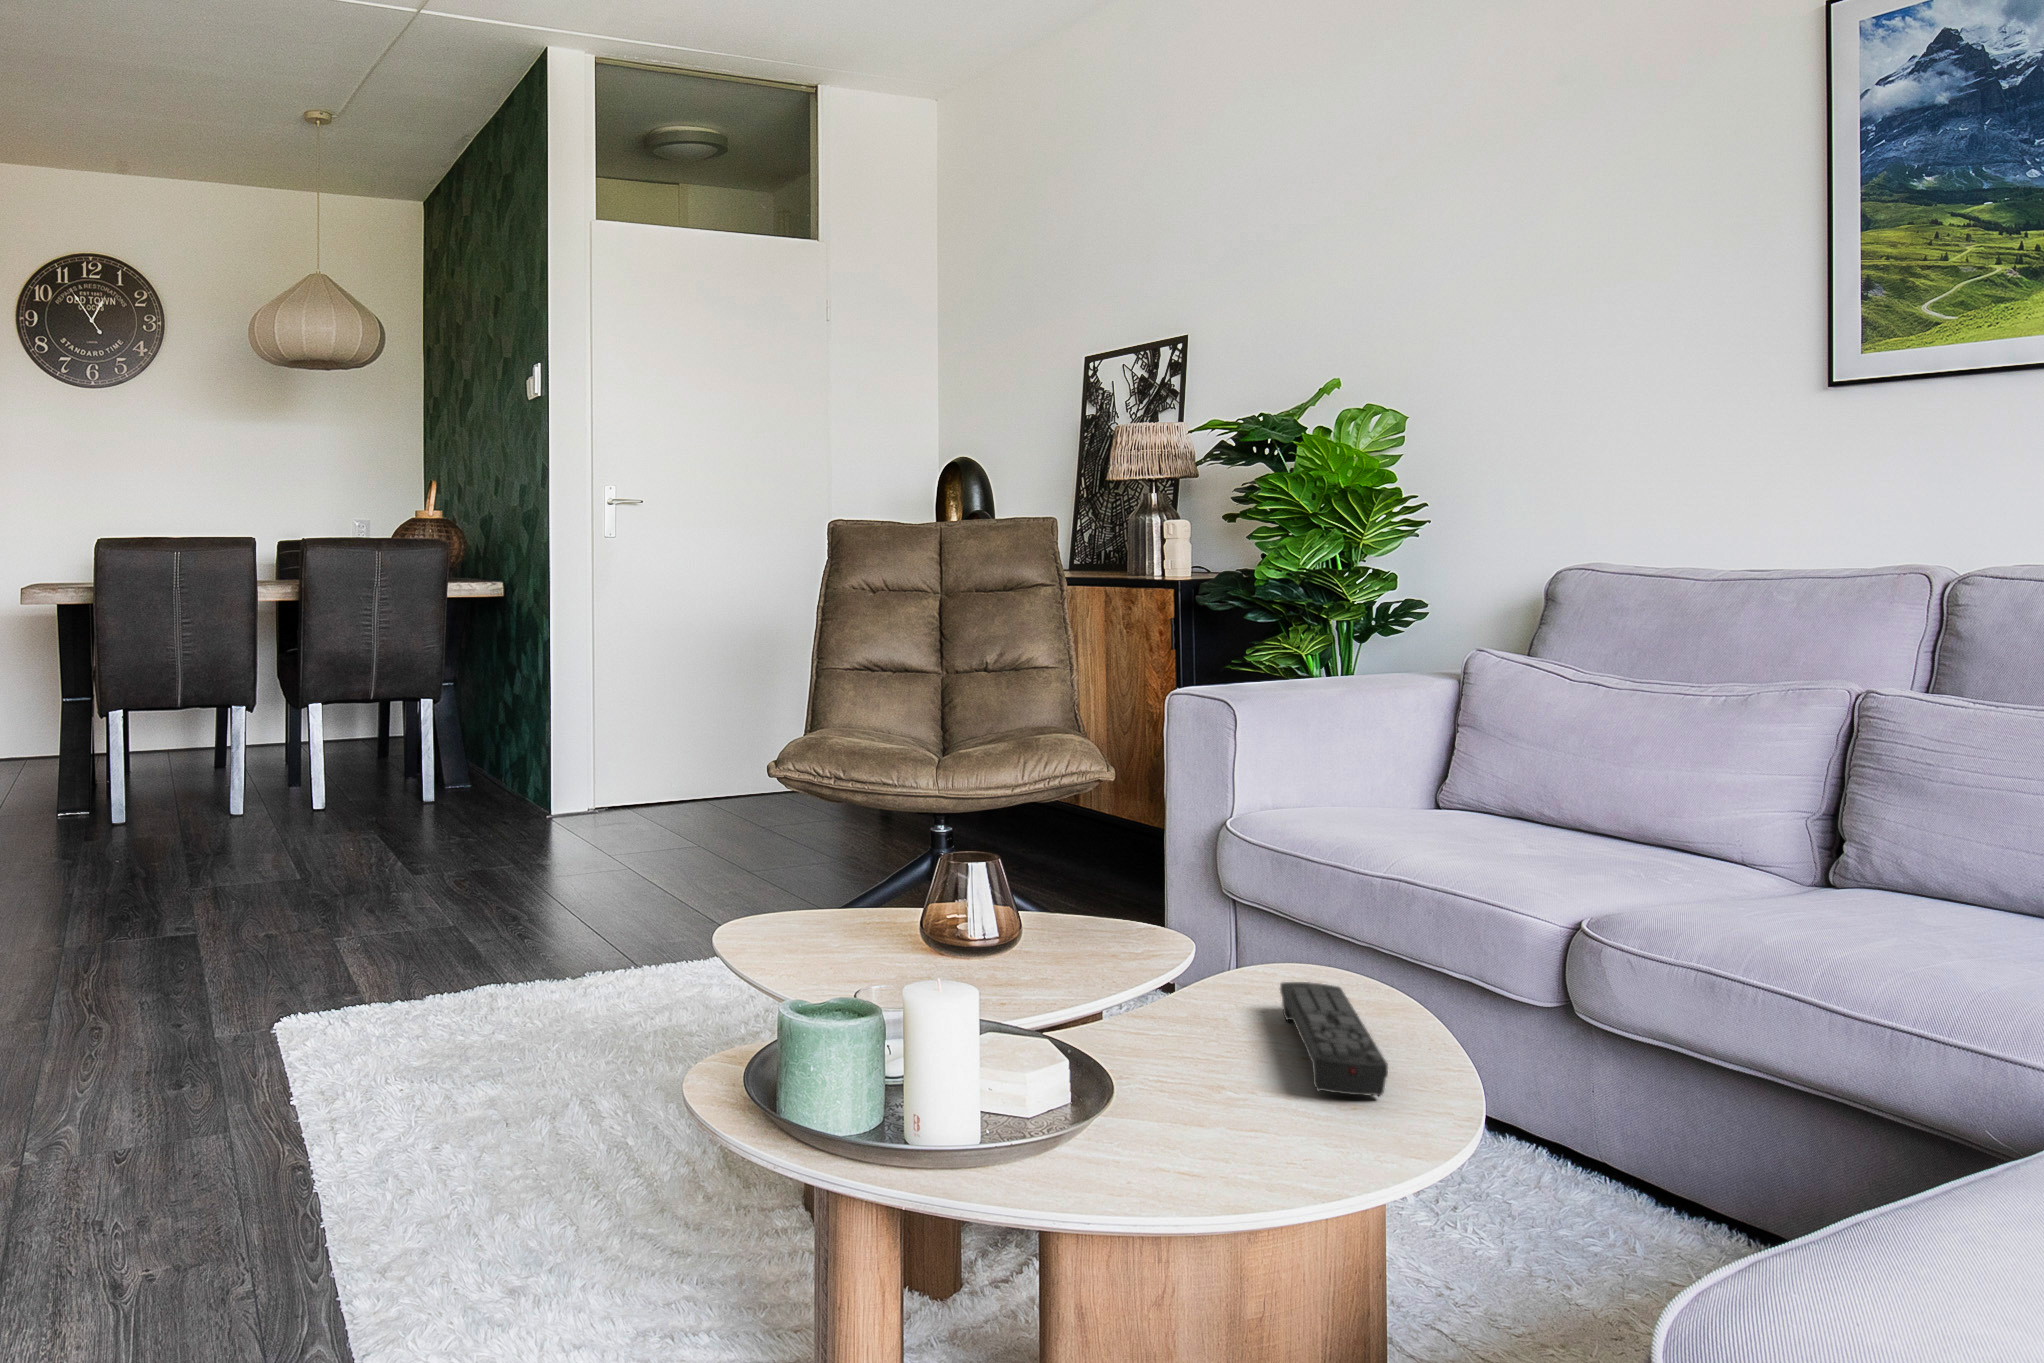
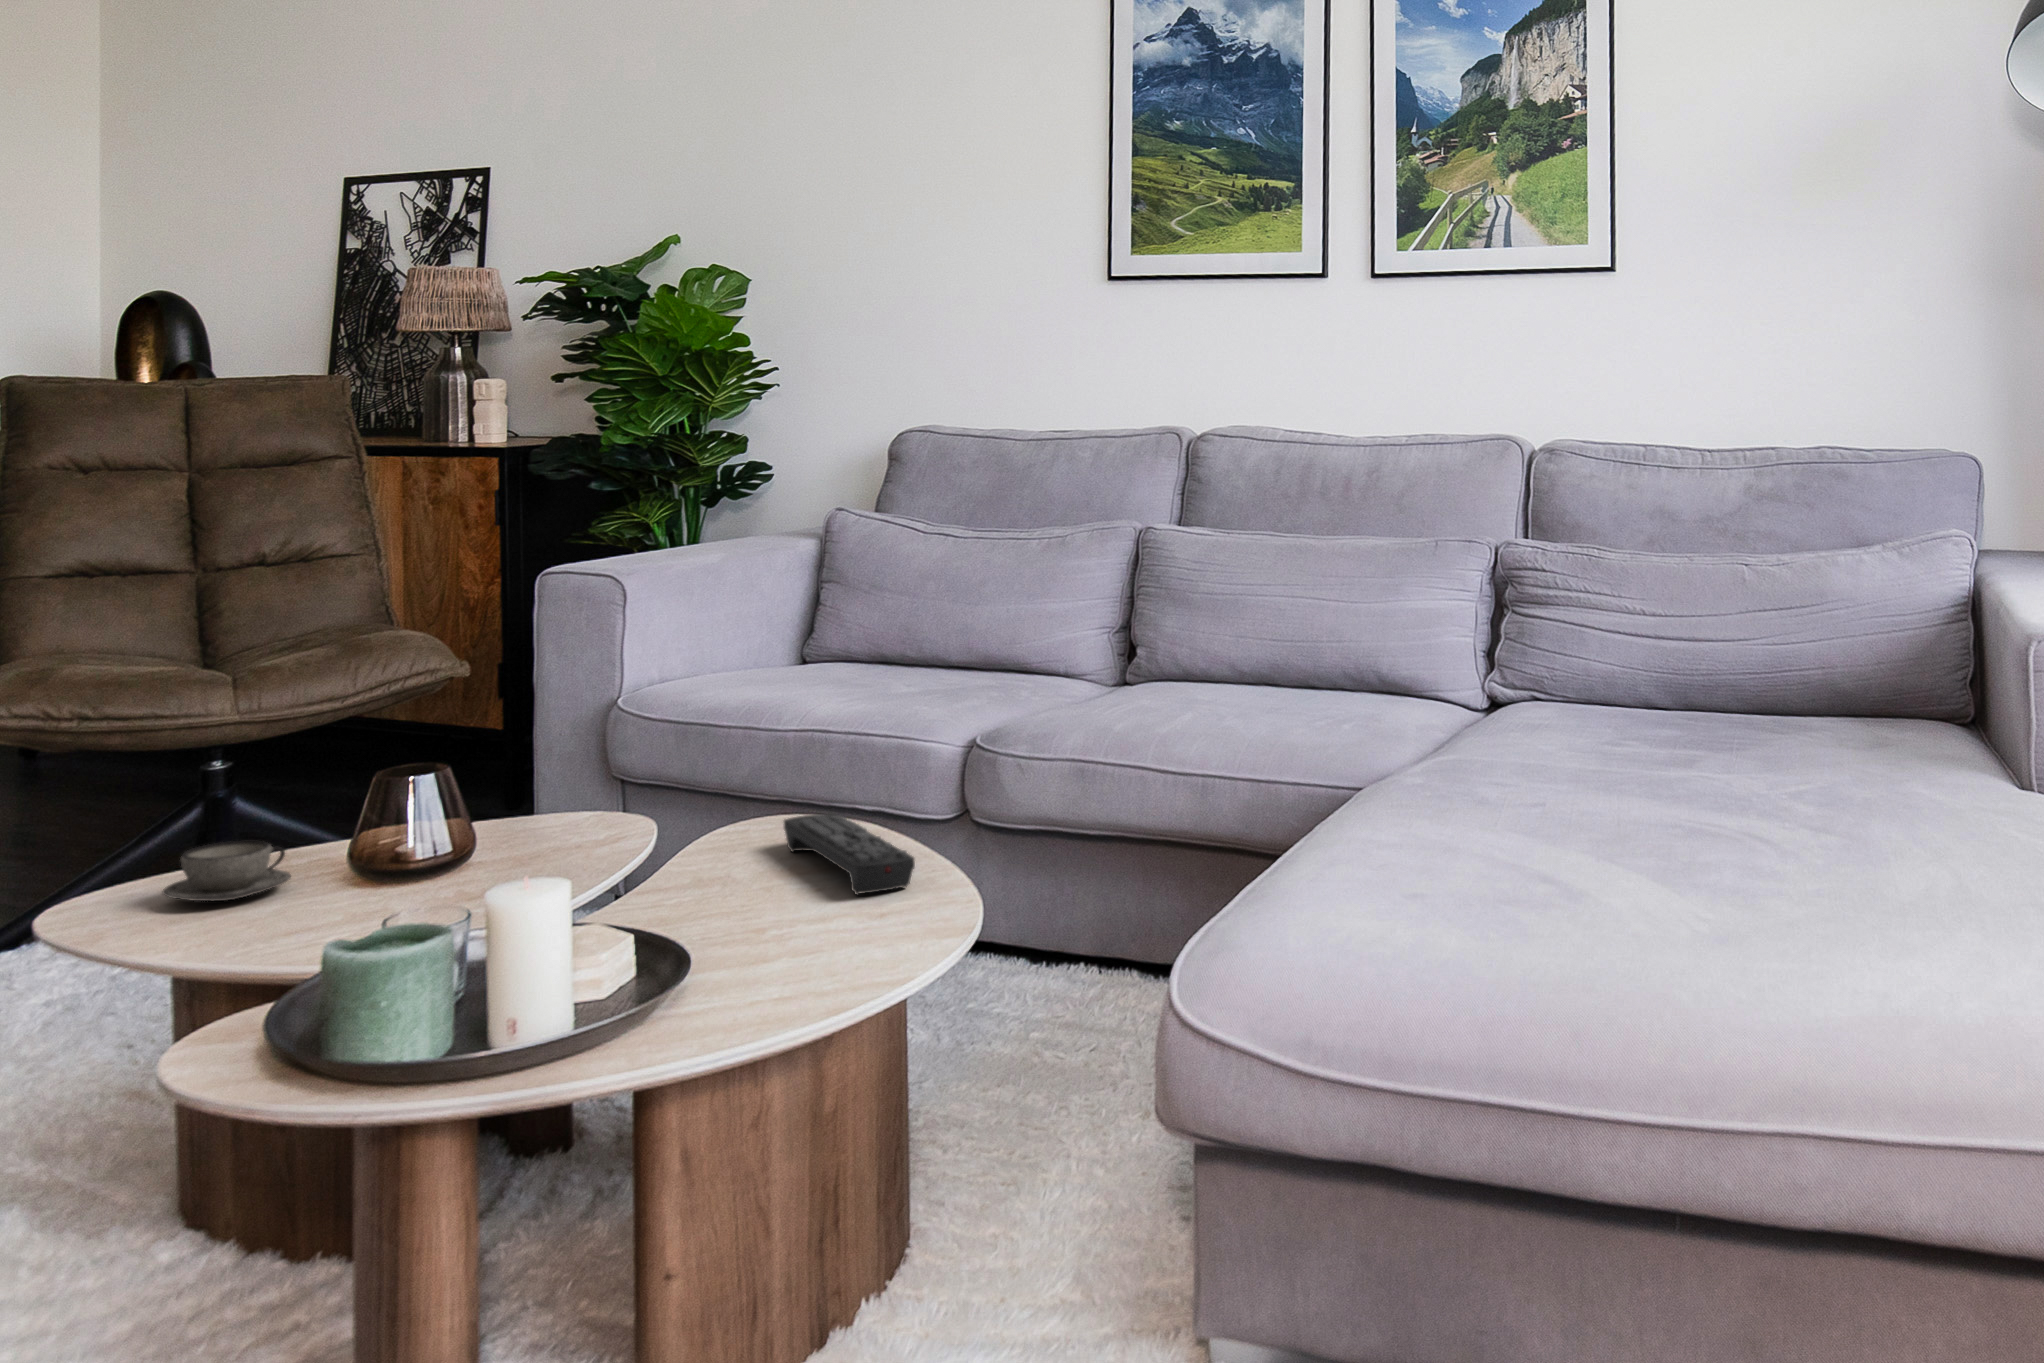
teacup: none [782,905,870,955] -> present [163,841,291,901]

